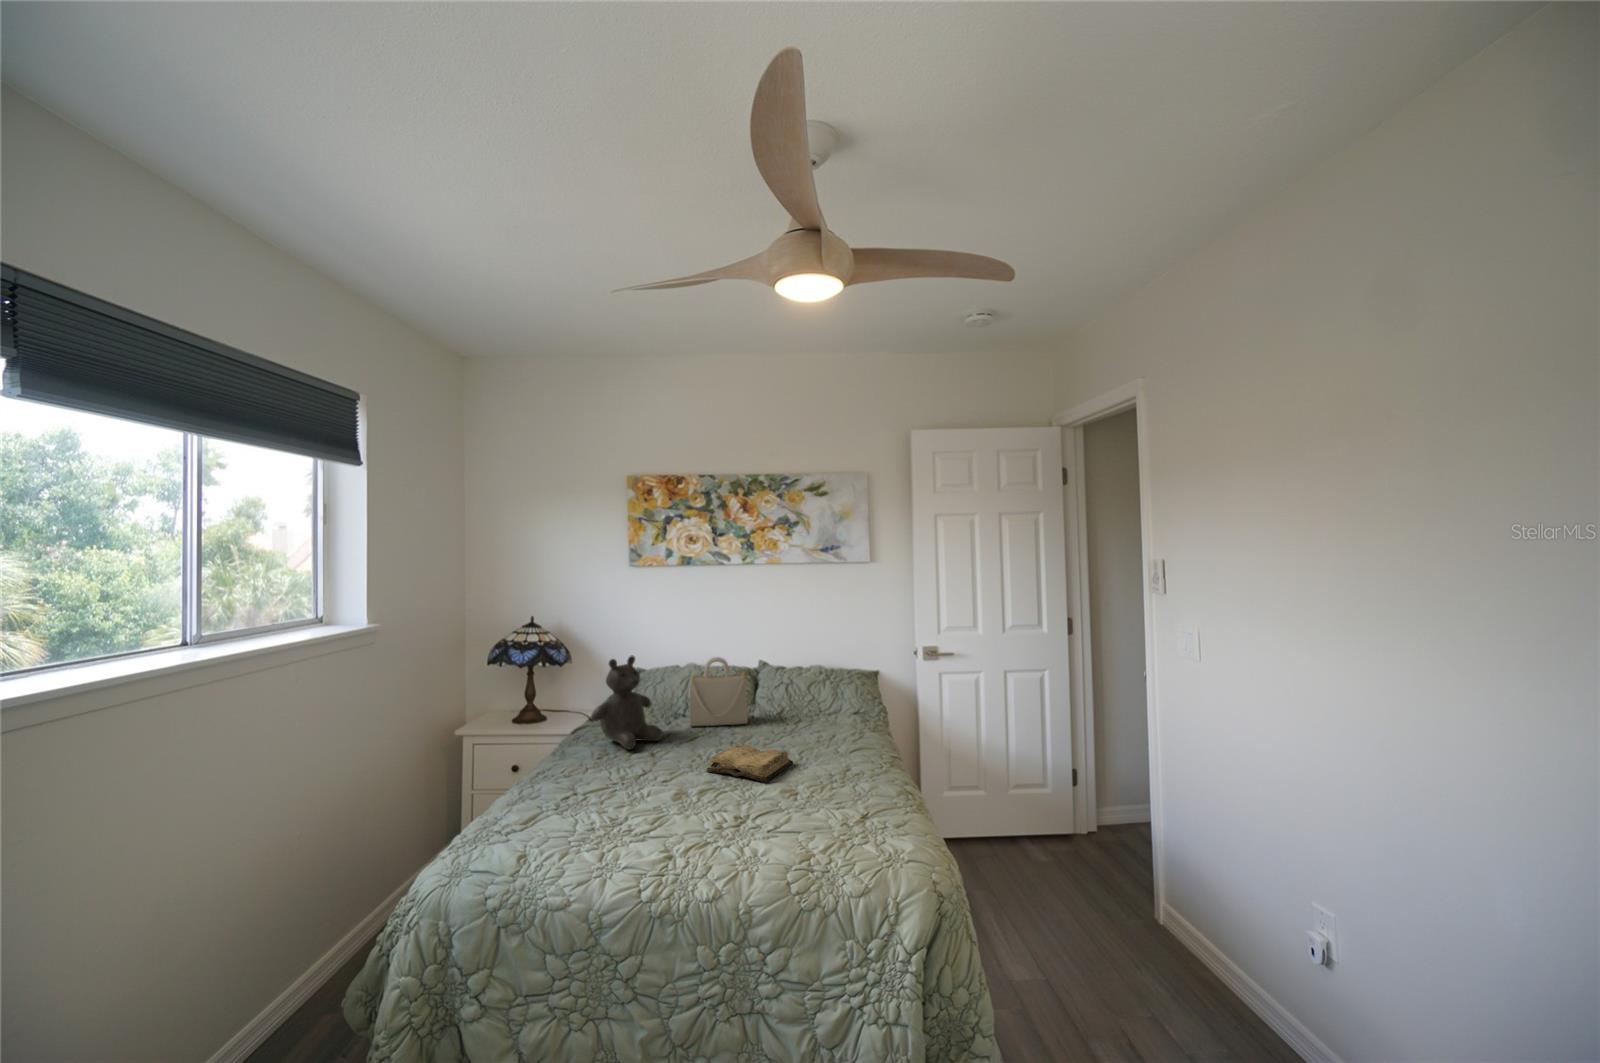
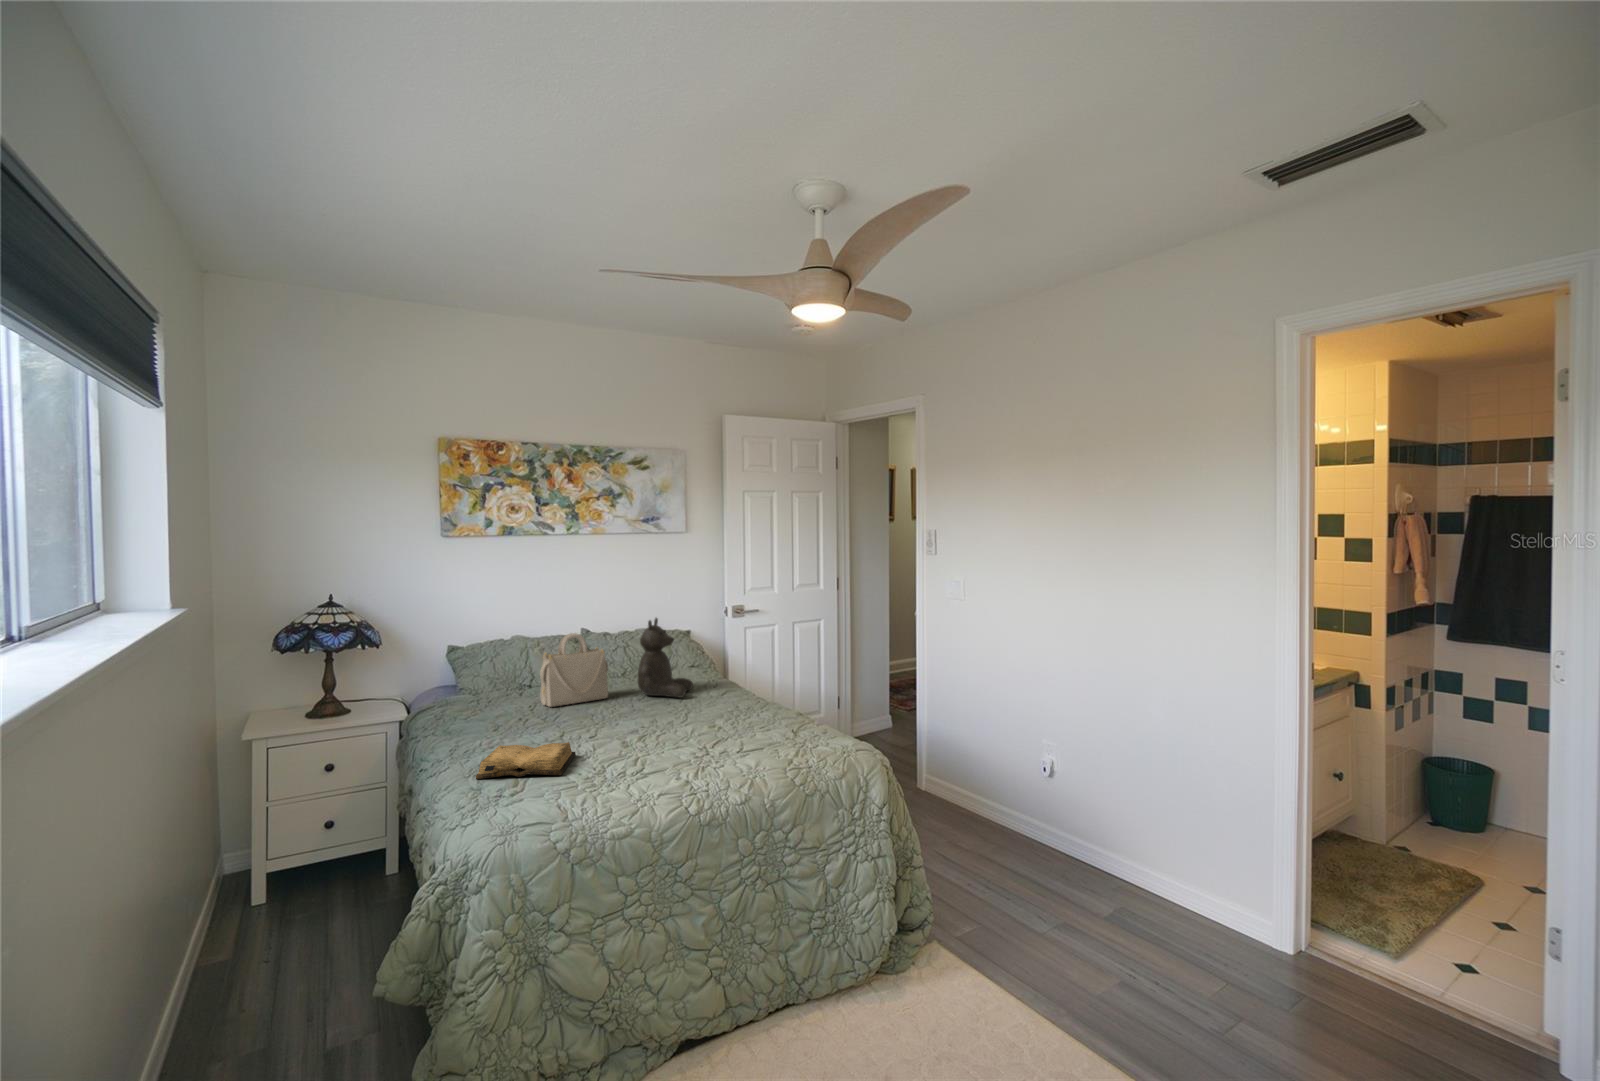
teddy bear: present [592,655,663,749] -> present [638,618,693,697]
diary: present [706,744,793,782] -> present [476,742,576,779]

